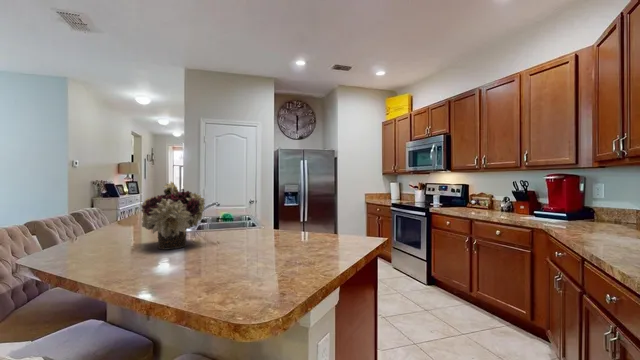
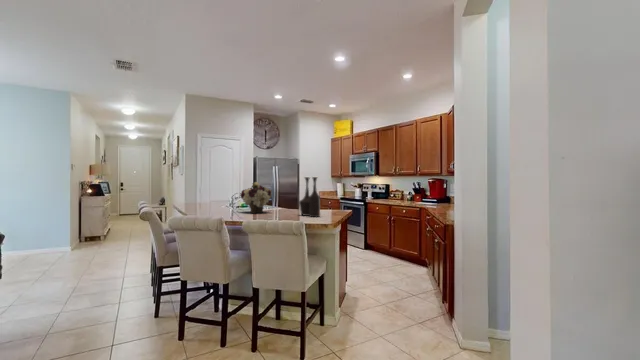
vase: none [231,167,273,282] -> present [299,177,320,217]

